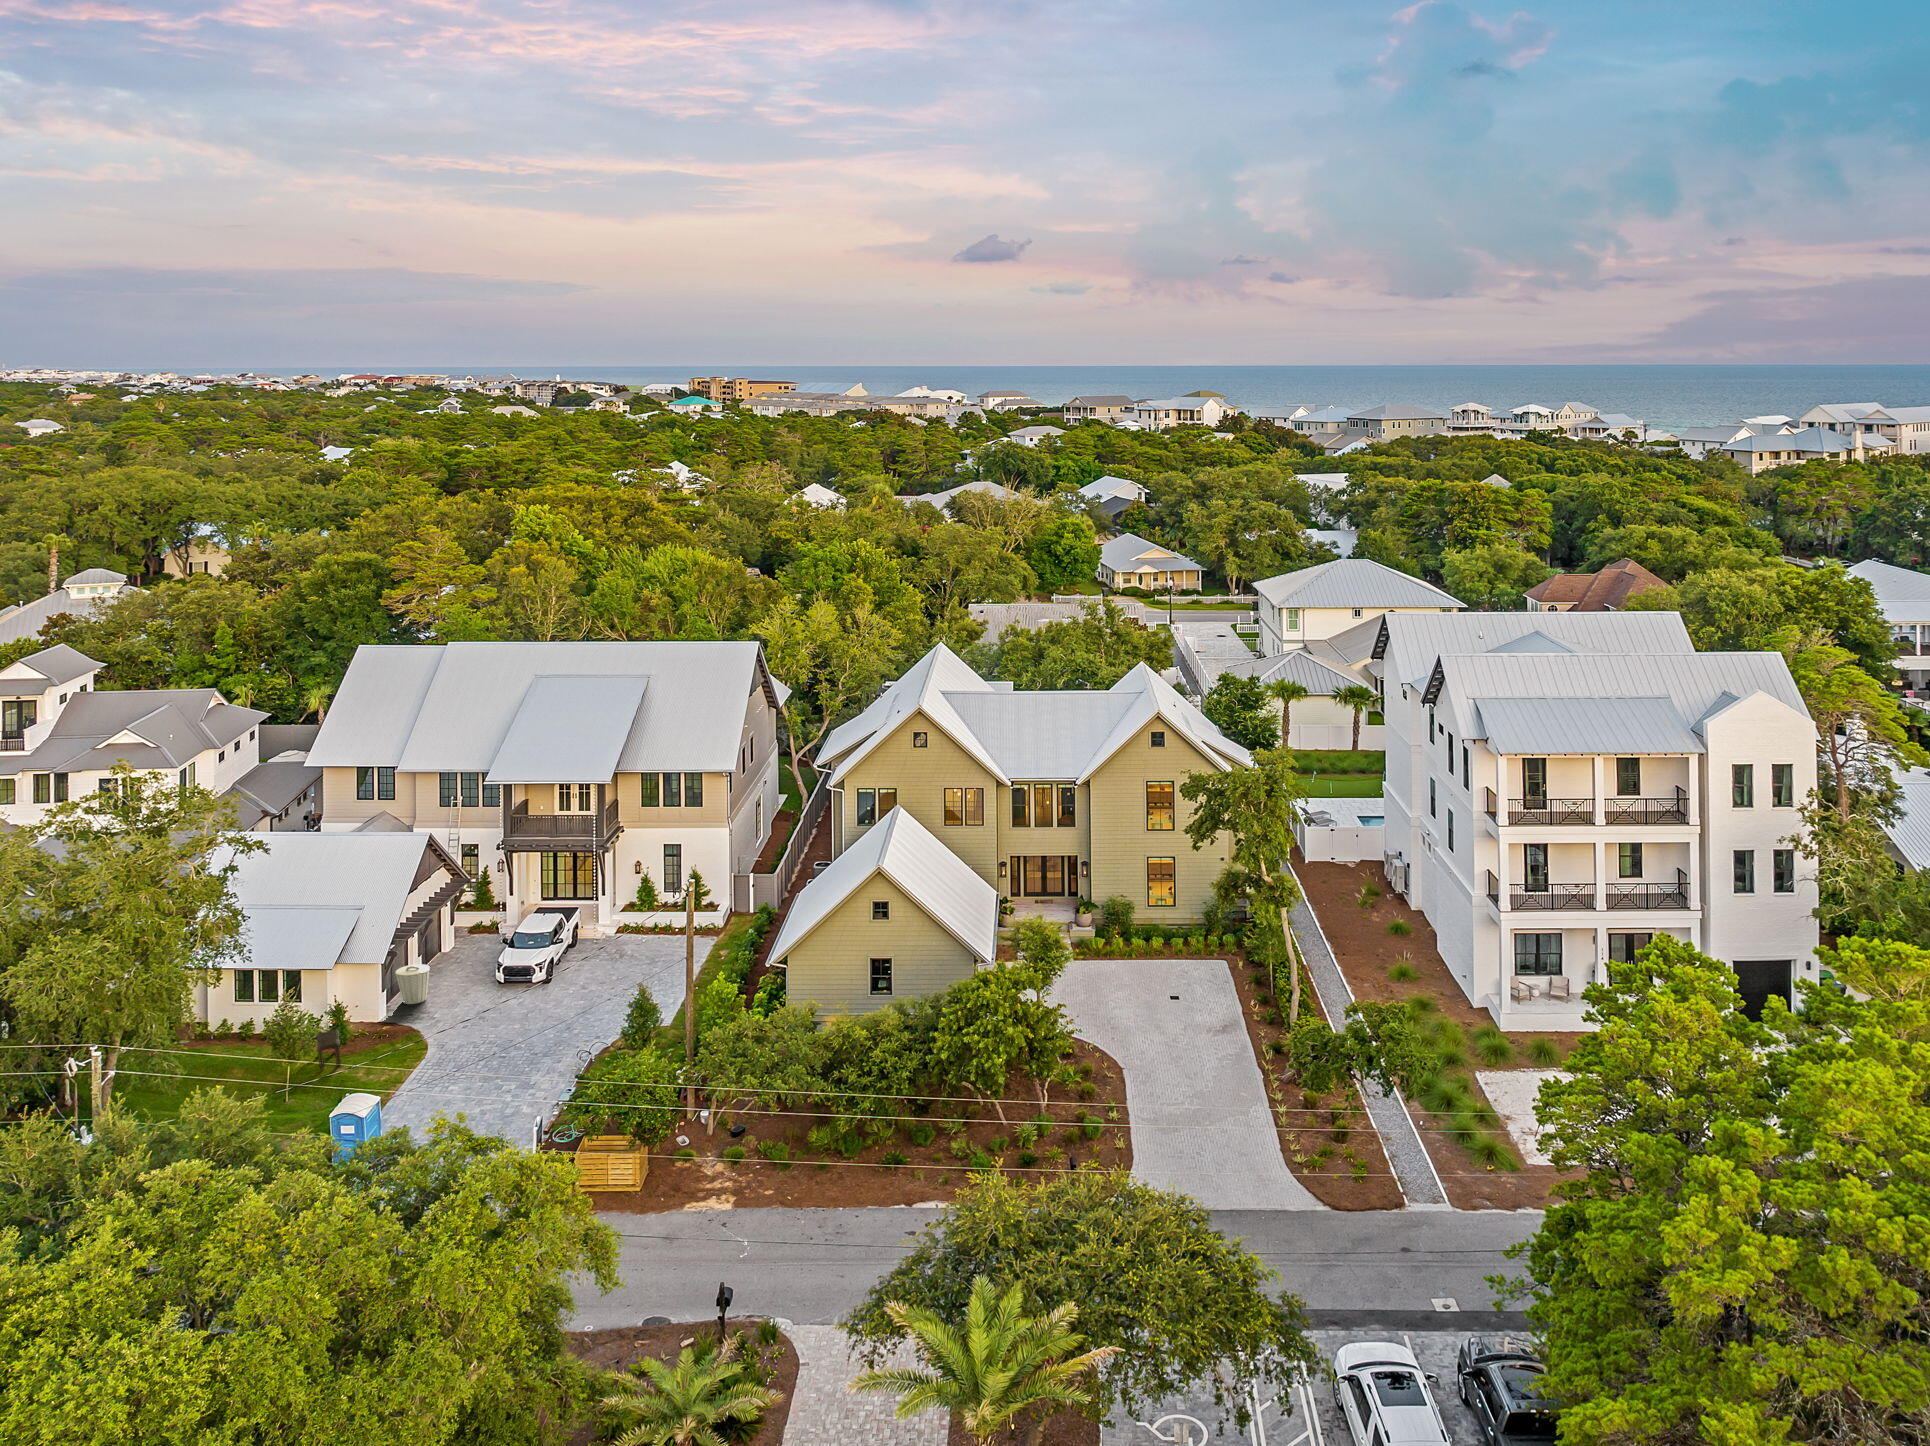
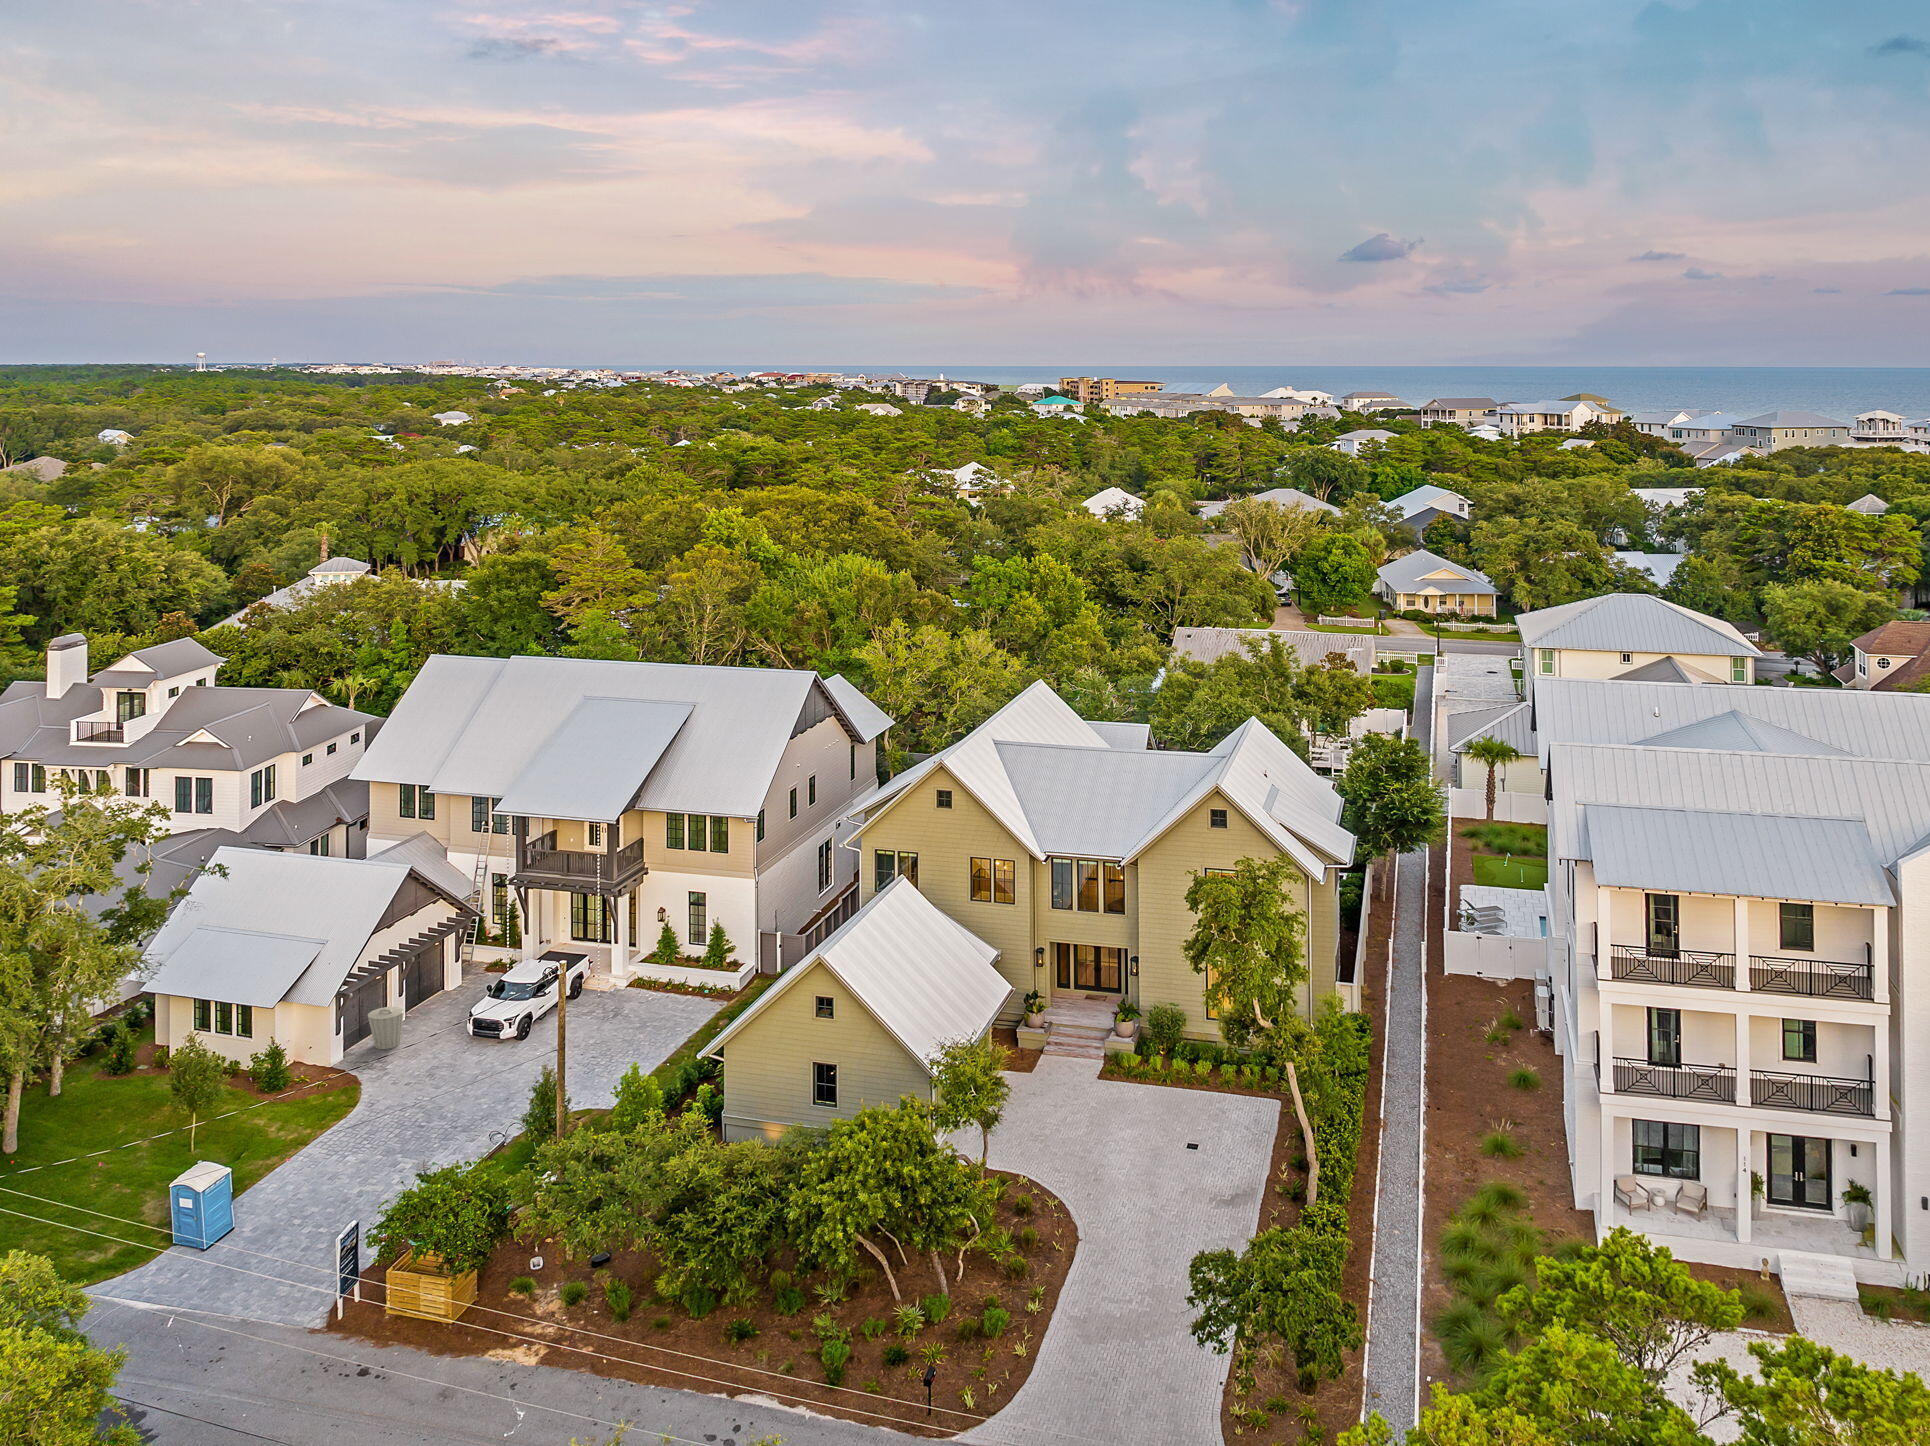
bench: present [316,1029,341,1070] -> none [247,1074,281,1118]

